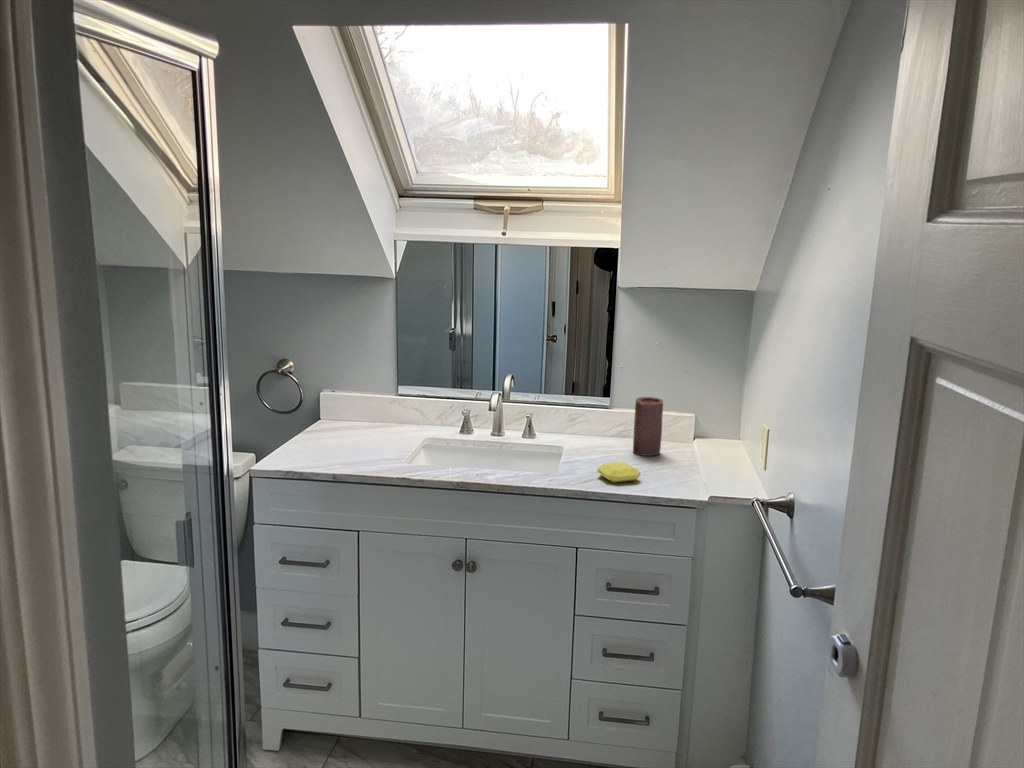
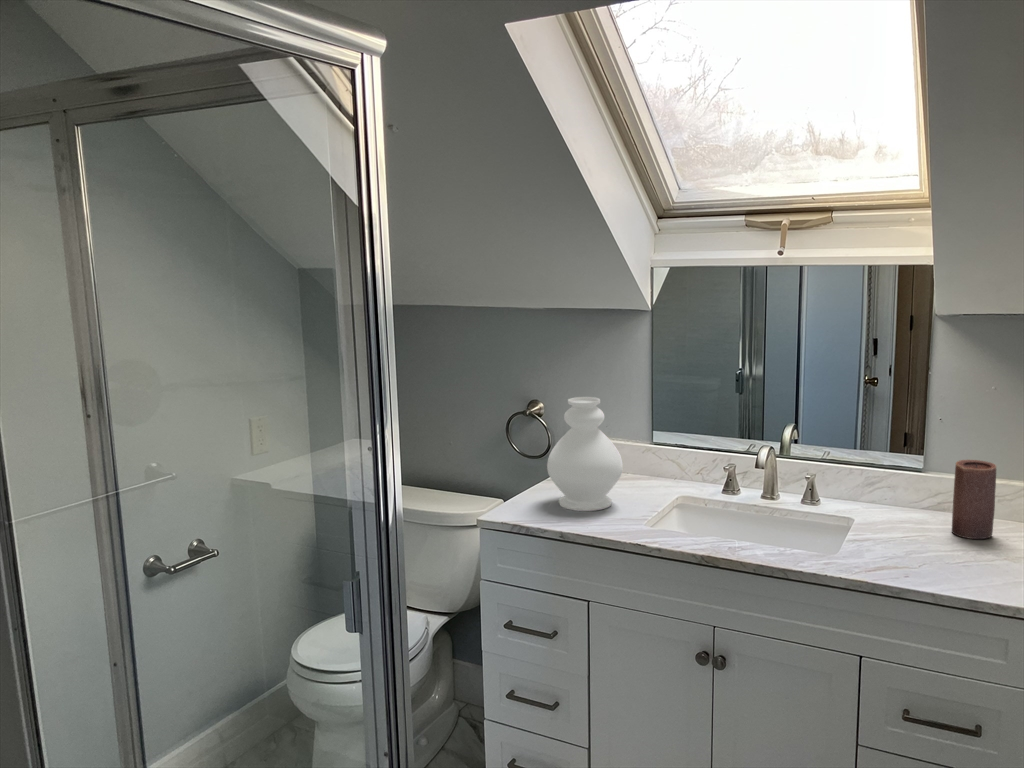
decorative vase: none [312,355,379,455] -> present [547,397,623,511]
soap bar: present [598,462,640,483] -> none [893,546,956,574]

